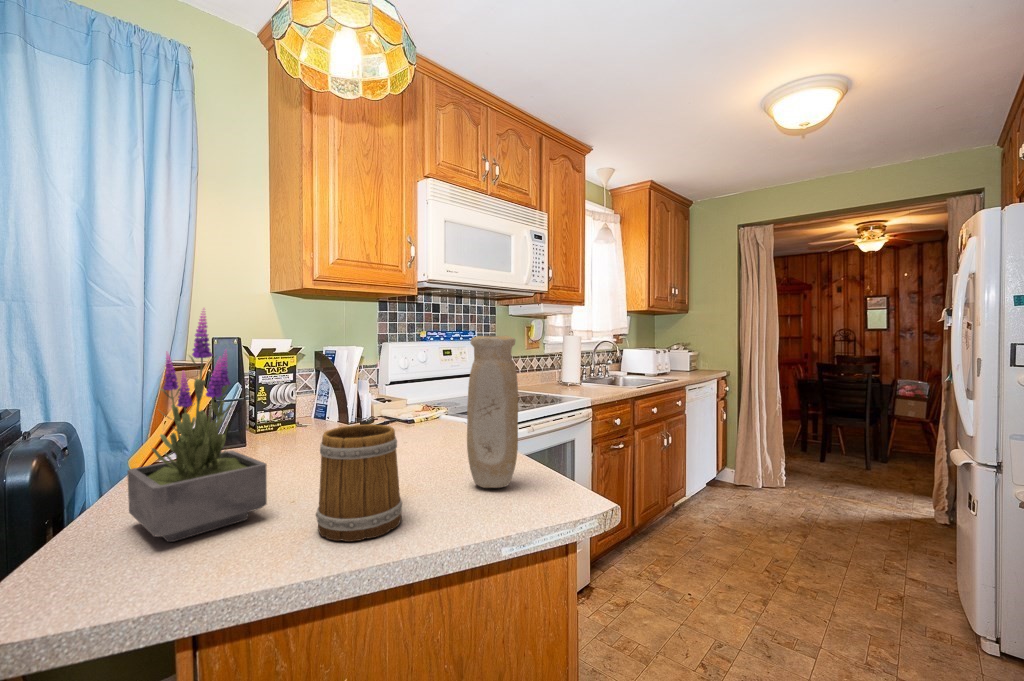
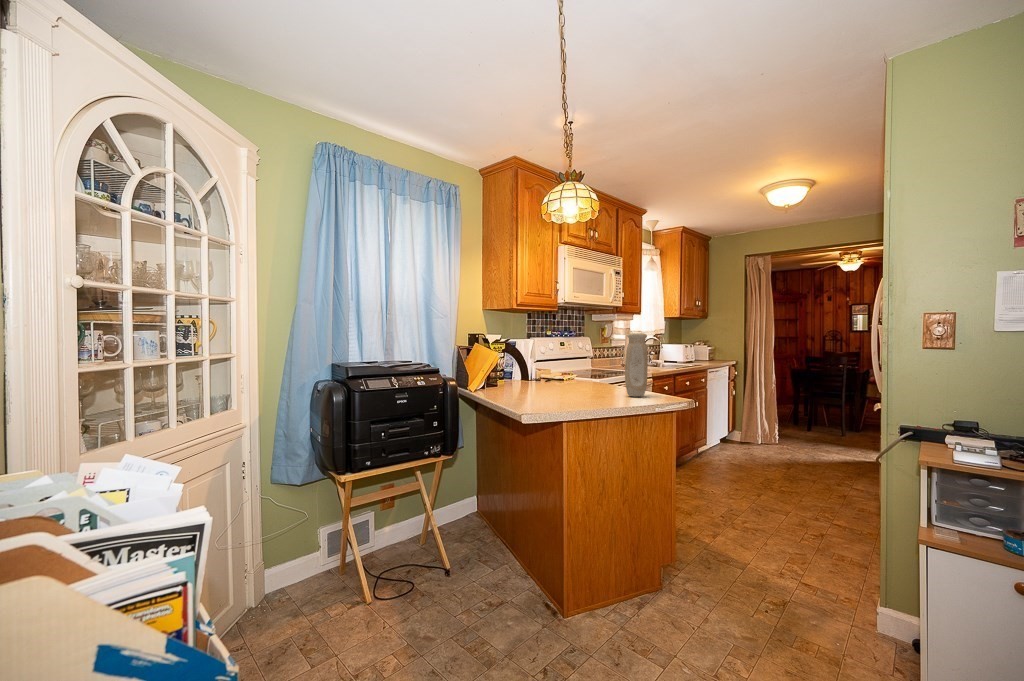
potted plant: present [127,309,267,542] -> none [513,322,560,404]
mug: present [316,424,402,542] -> none [583,367,614,405]

